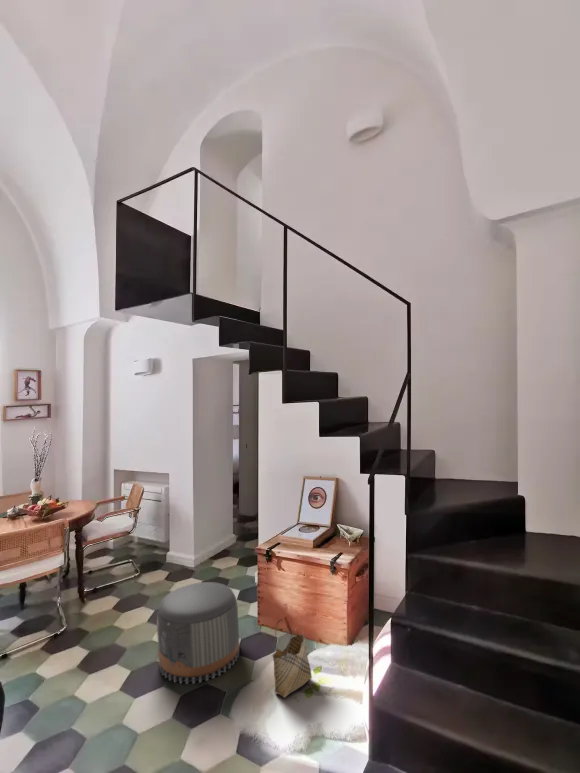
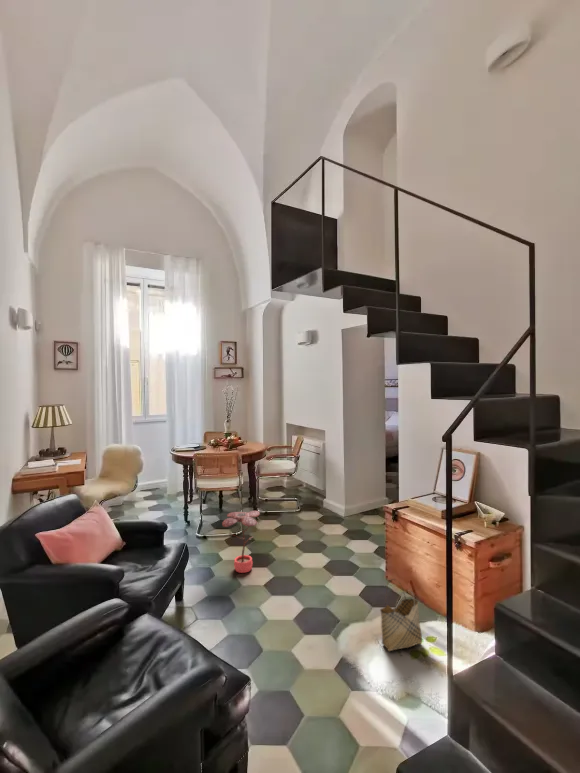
potted plant: none [58,581,108,666] -> present [222,511,260,573]
pouf: present [157,582,239,684] -> none [290,529,362,614]

